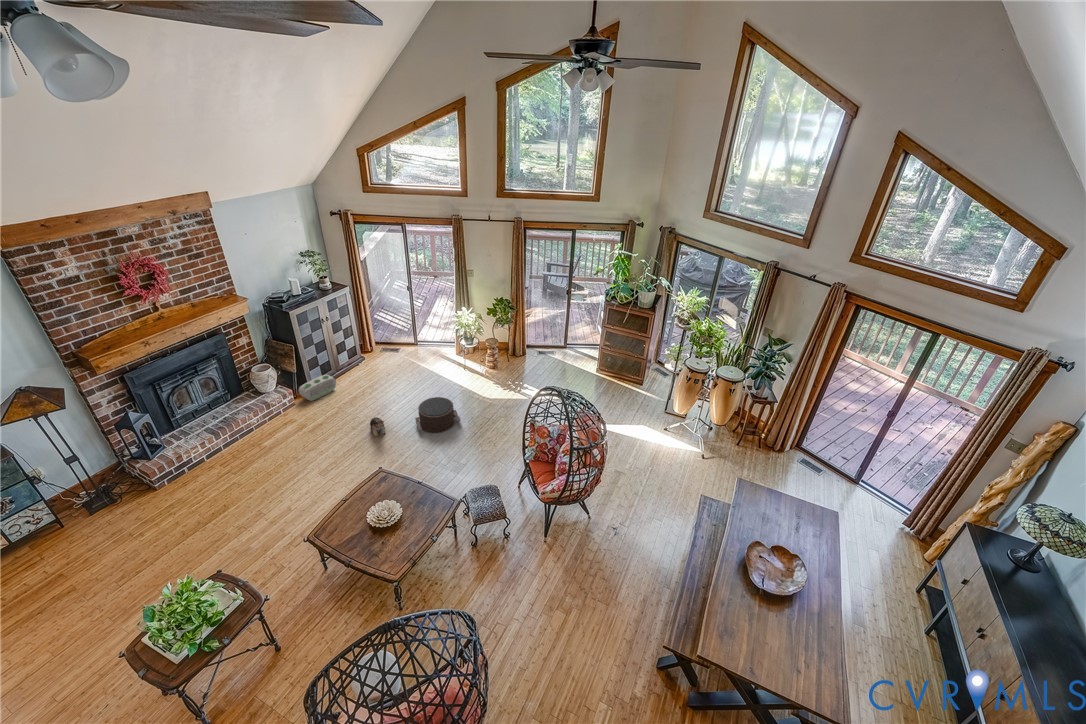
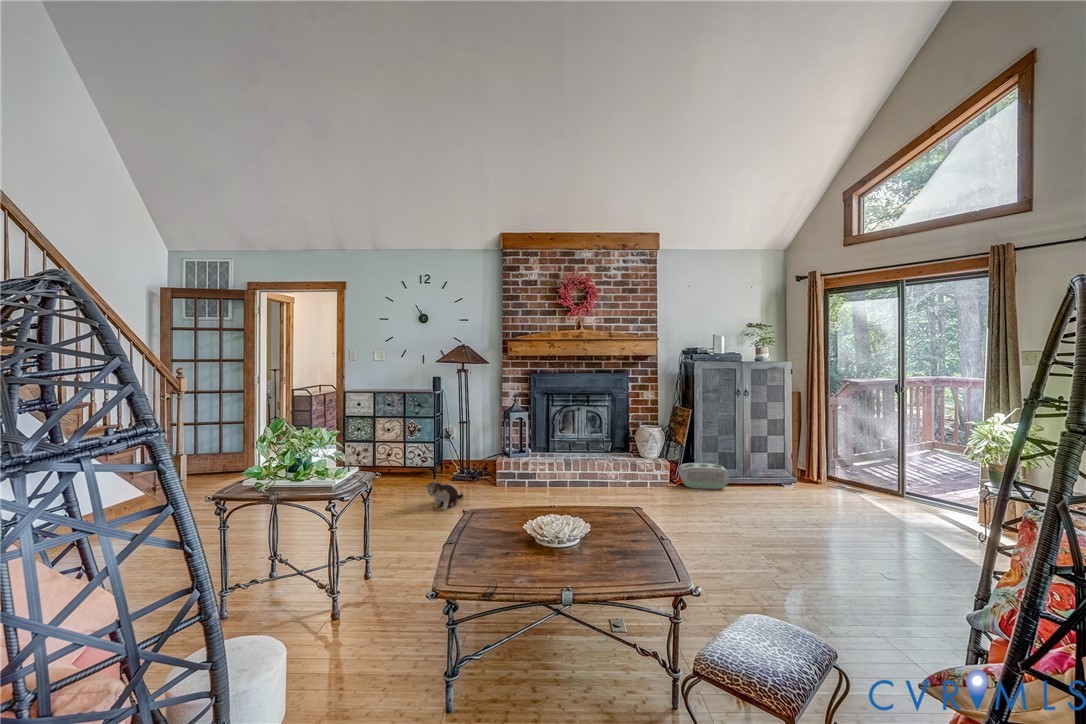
pouf: present [415,397,461,433] -> none [806,537,924,618]
plush toy: present [370,417,386,436] -> present [424,481,463,510]

